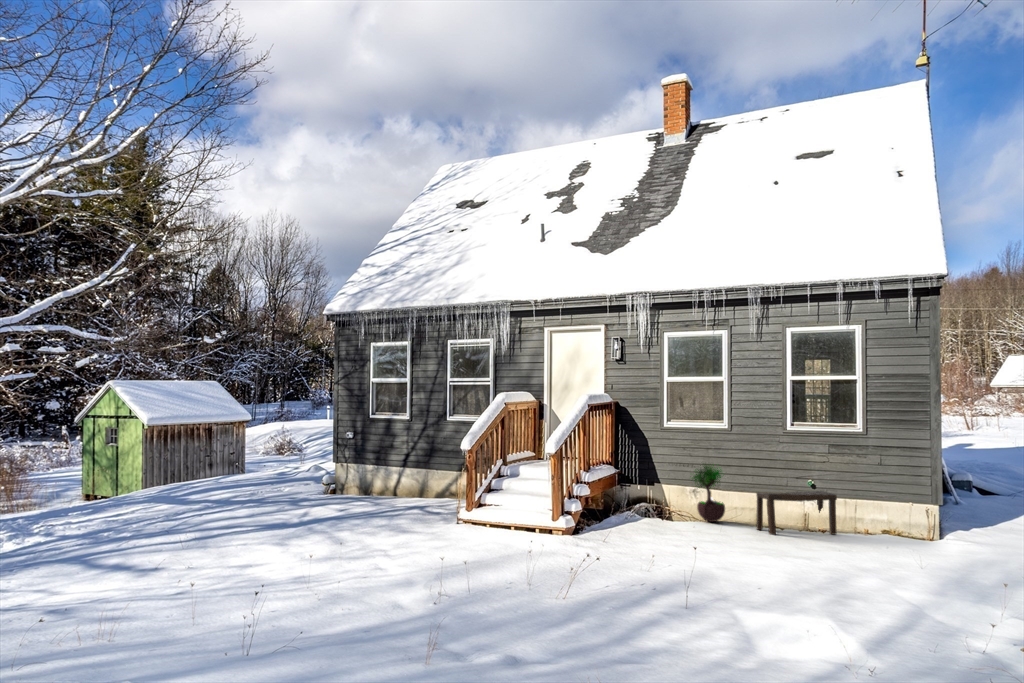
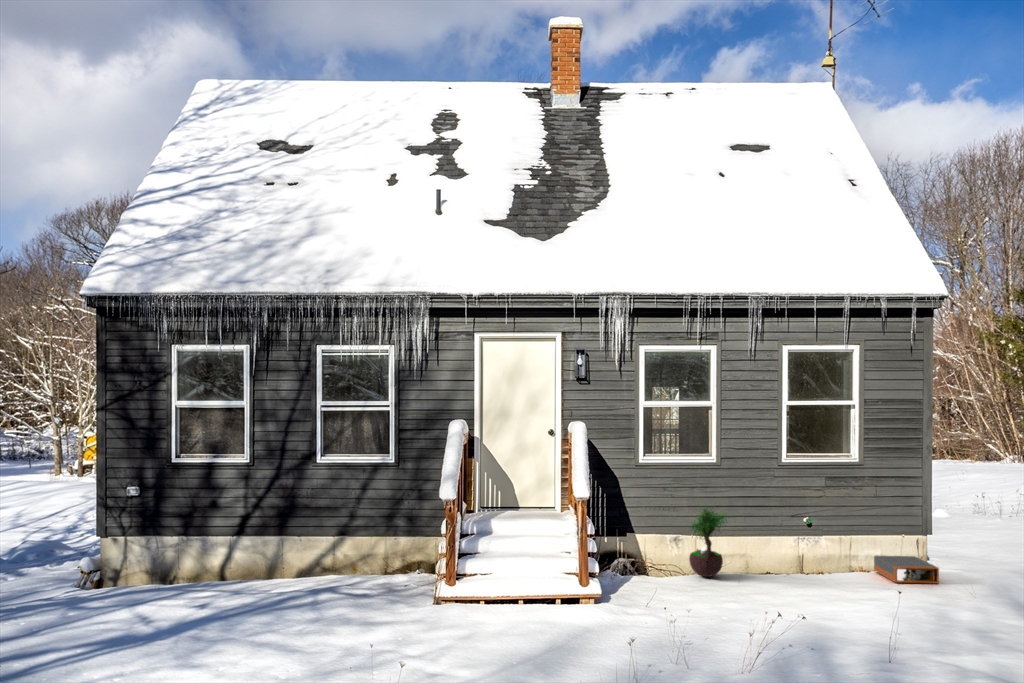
bench: present [756,491,837,535] -> none [768,529,850,590]
storage box: none [874,519,921,545] -> present [874,556,939,584]

